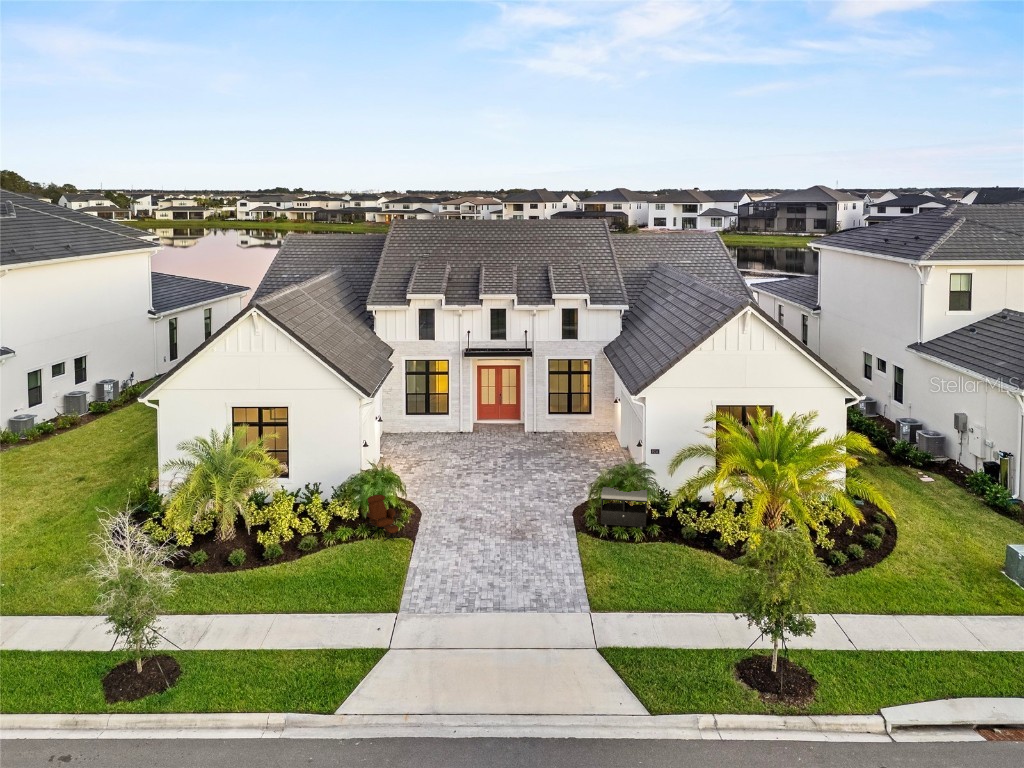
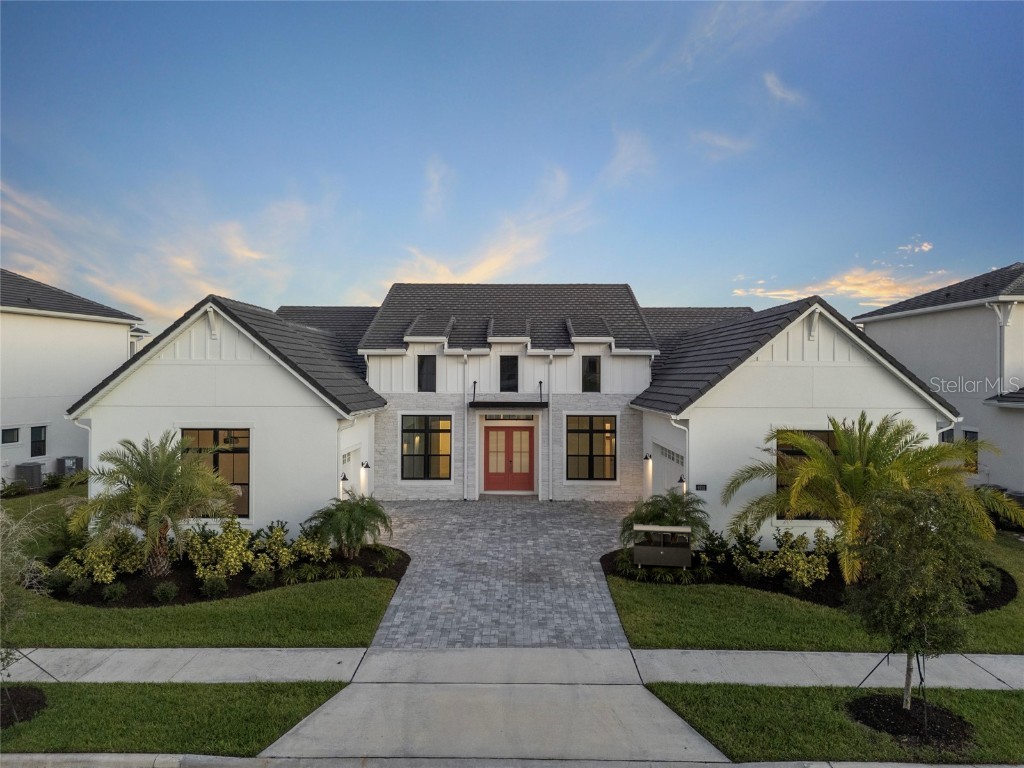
lounge chair: present [366,495,400,541] -> none [344,524,383,578]

